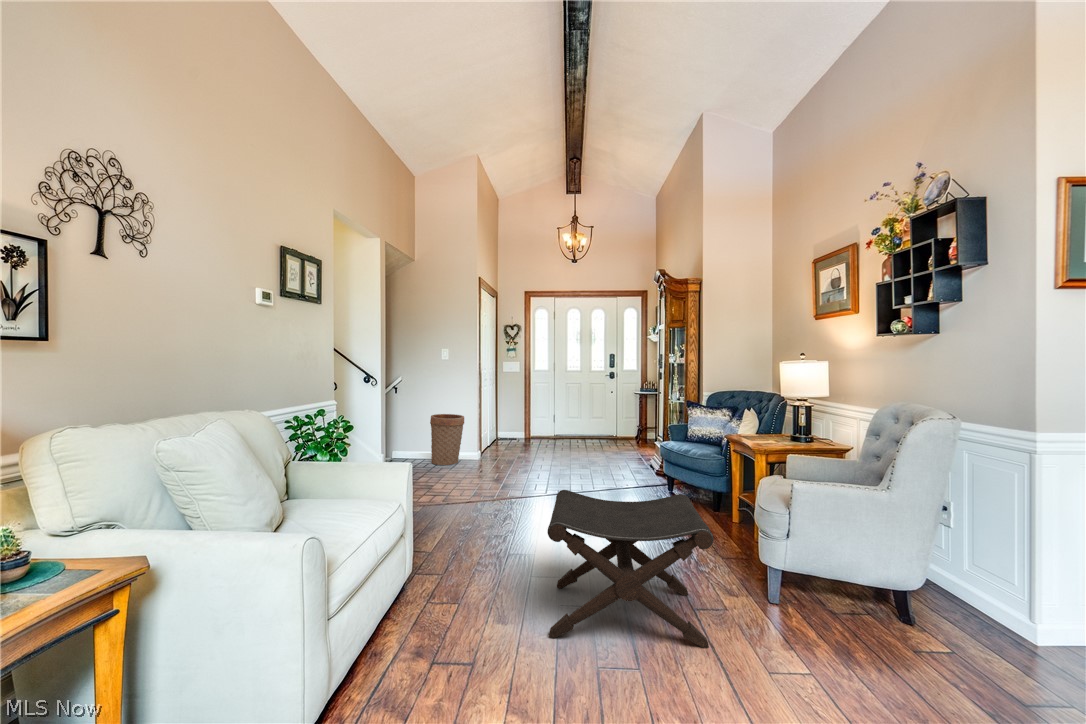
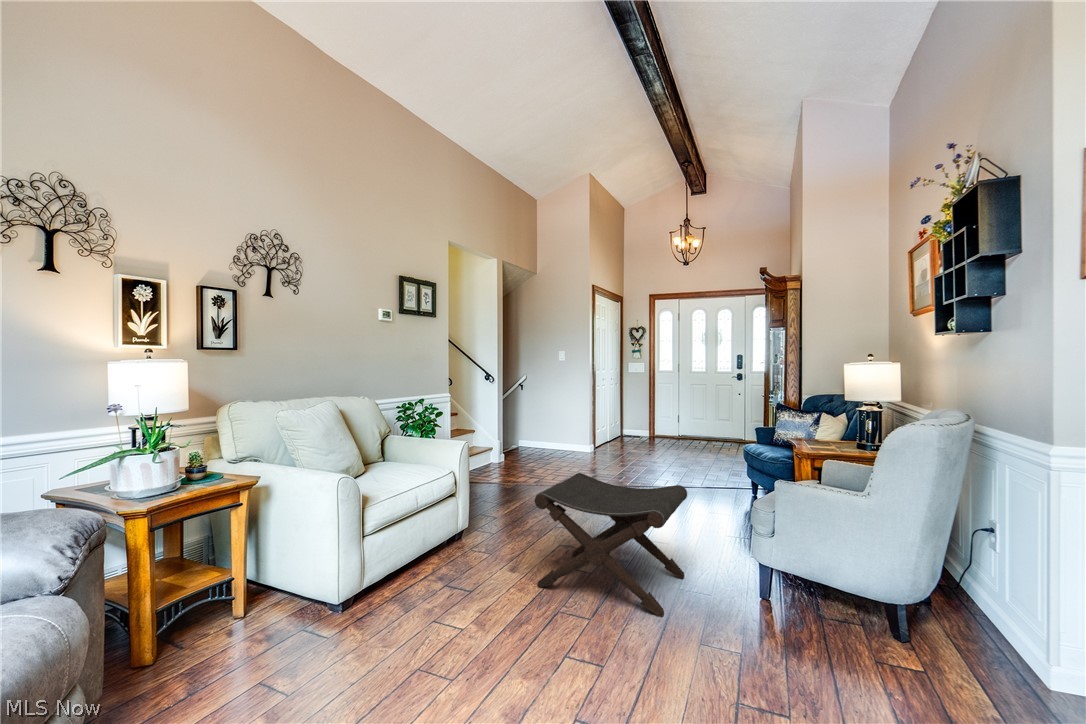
basket: present [430,414,464,465] -> none [546,410,576,456]

